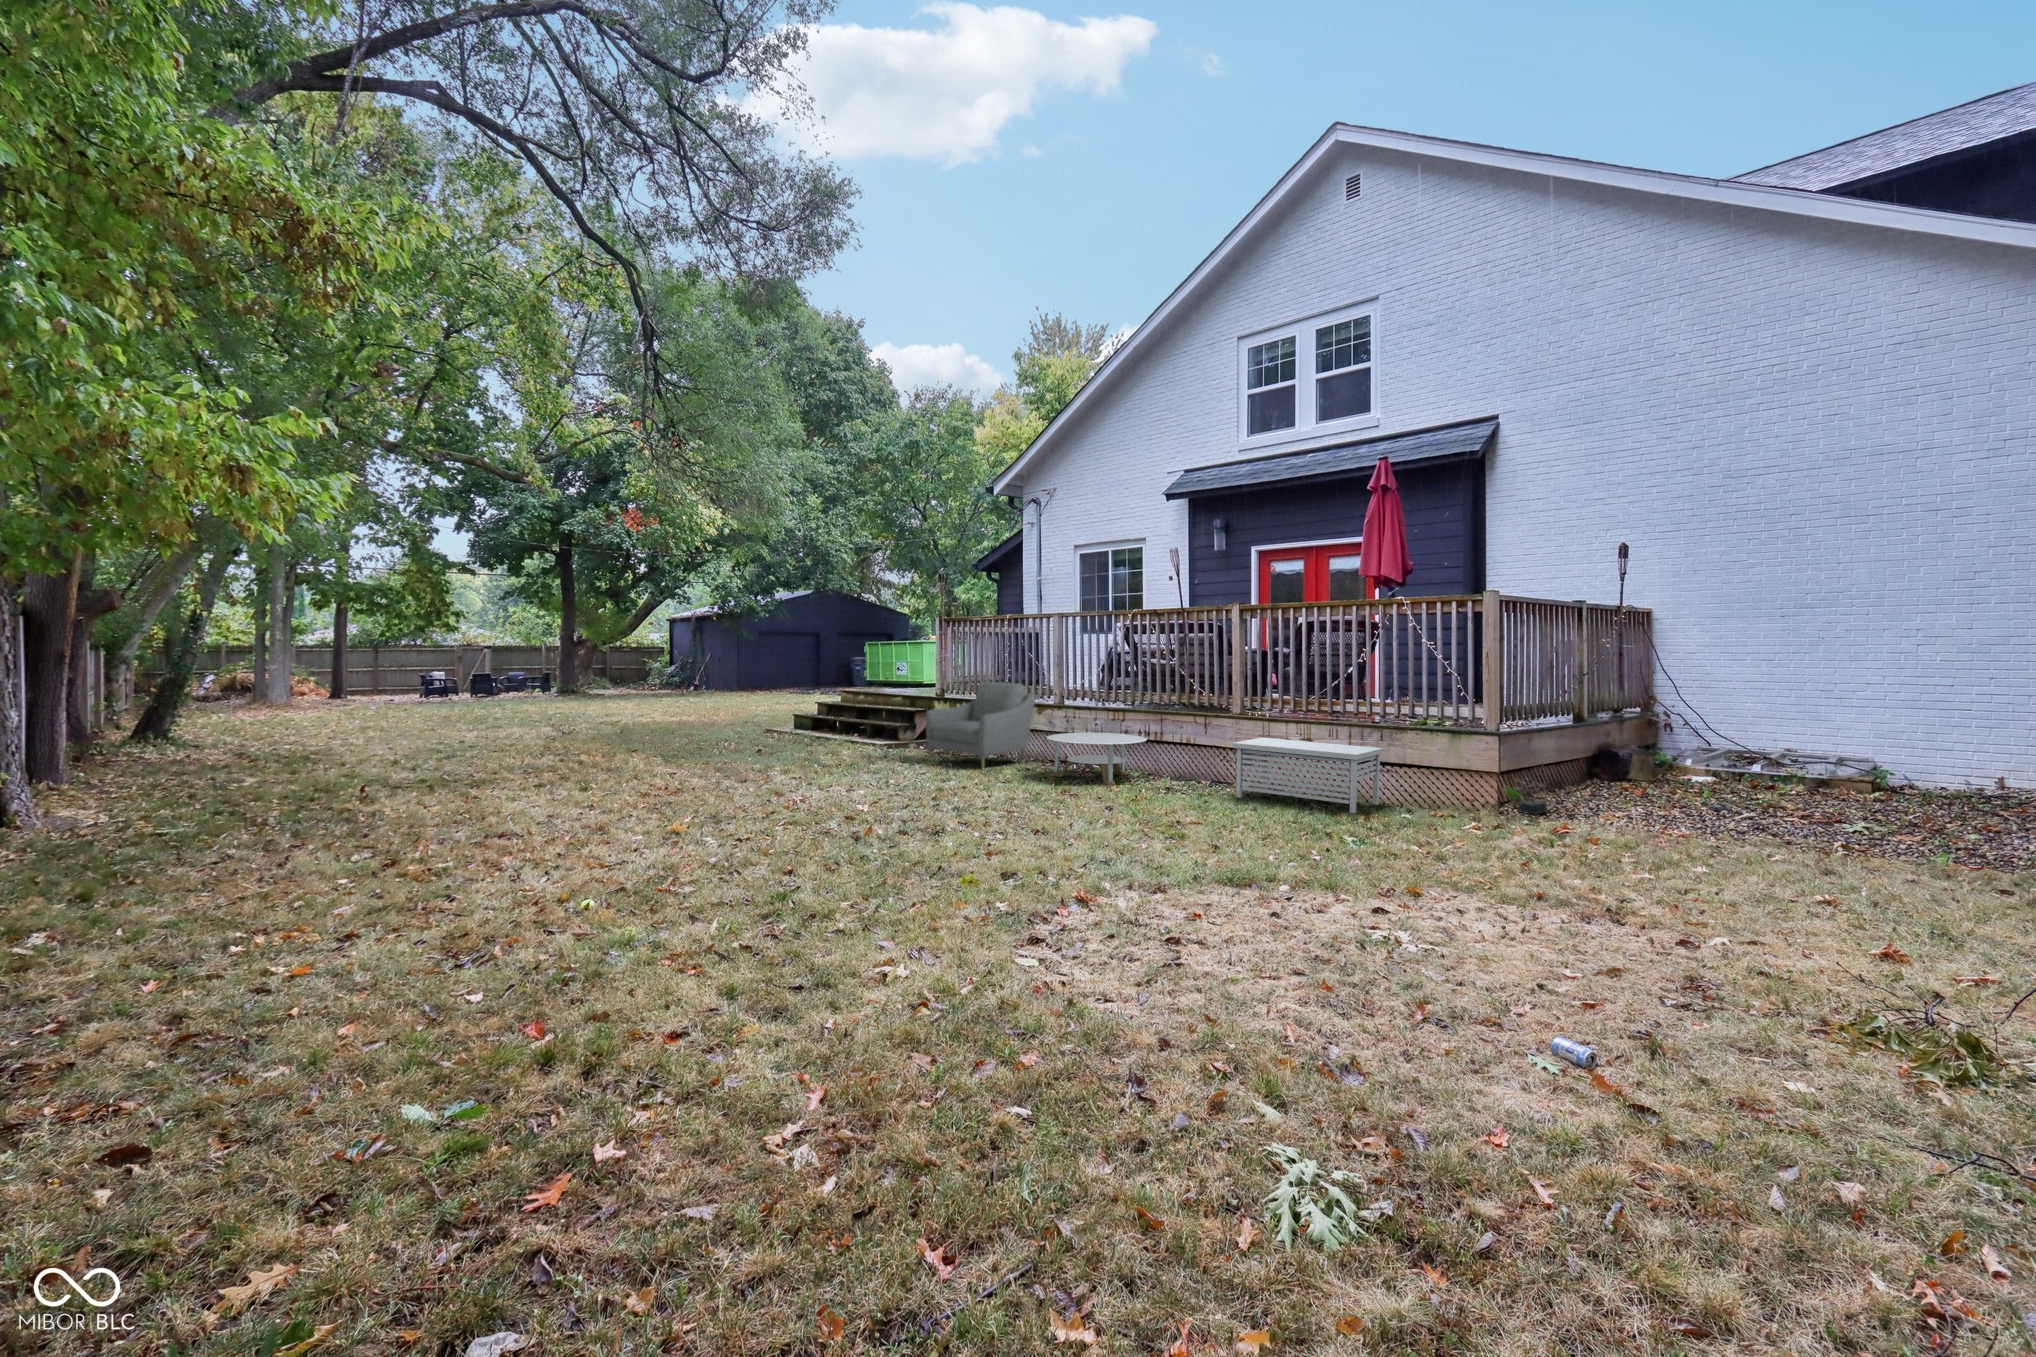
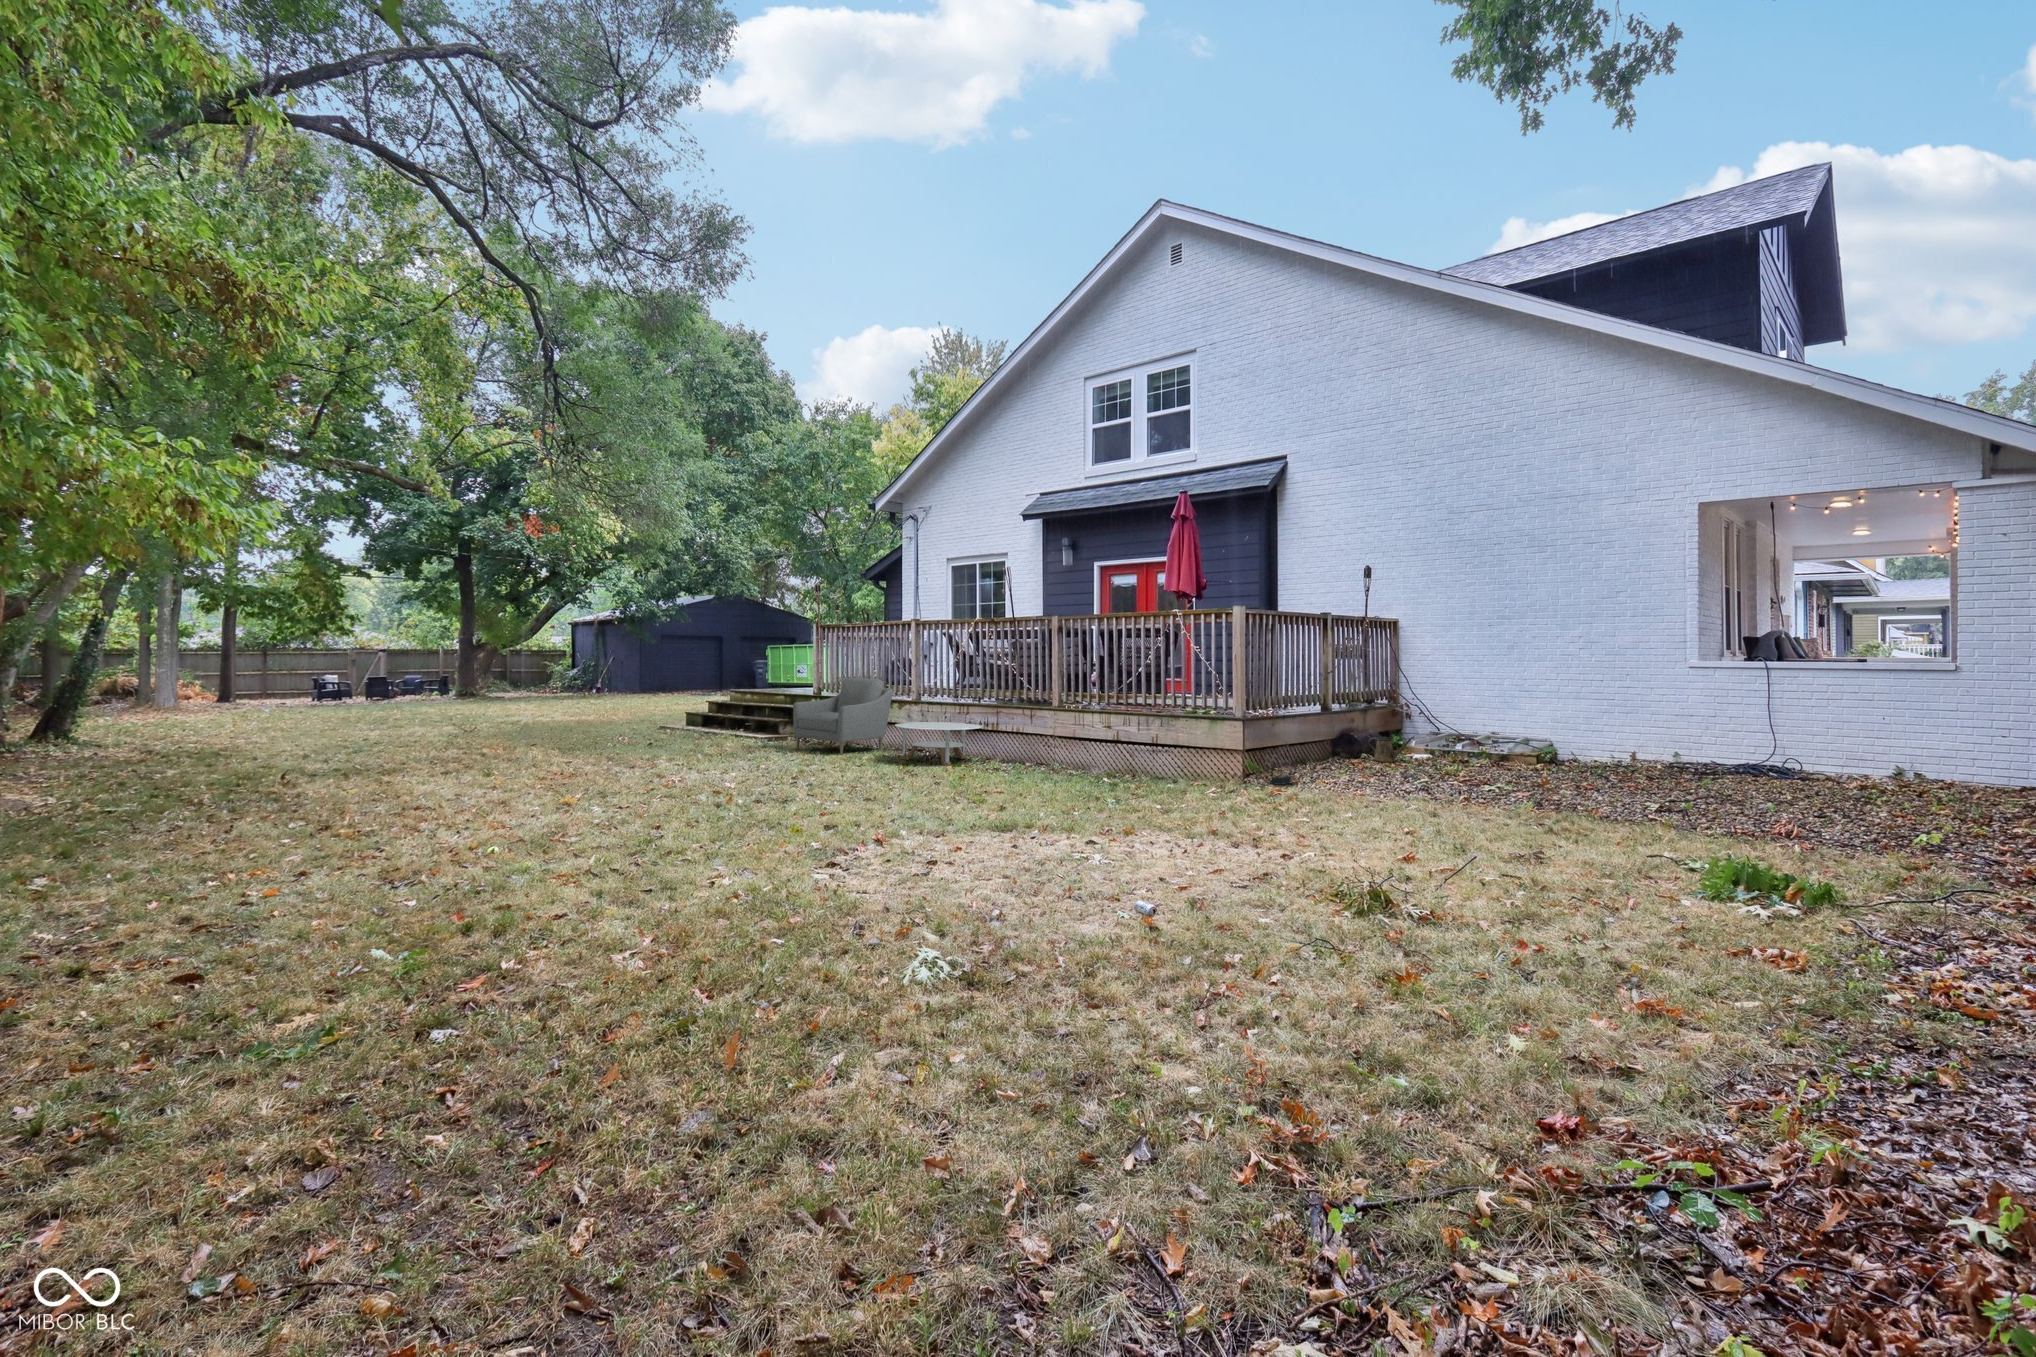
storage bench: present [1232,738,1383,813] -> none [1044,724,1166,784]

